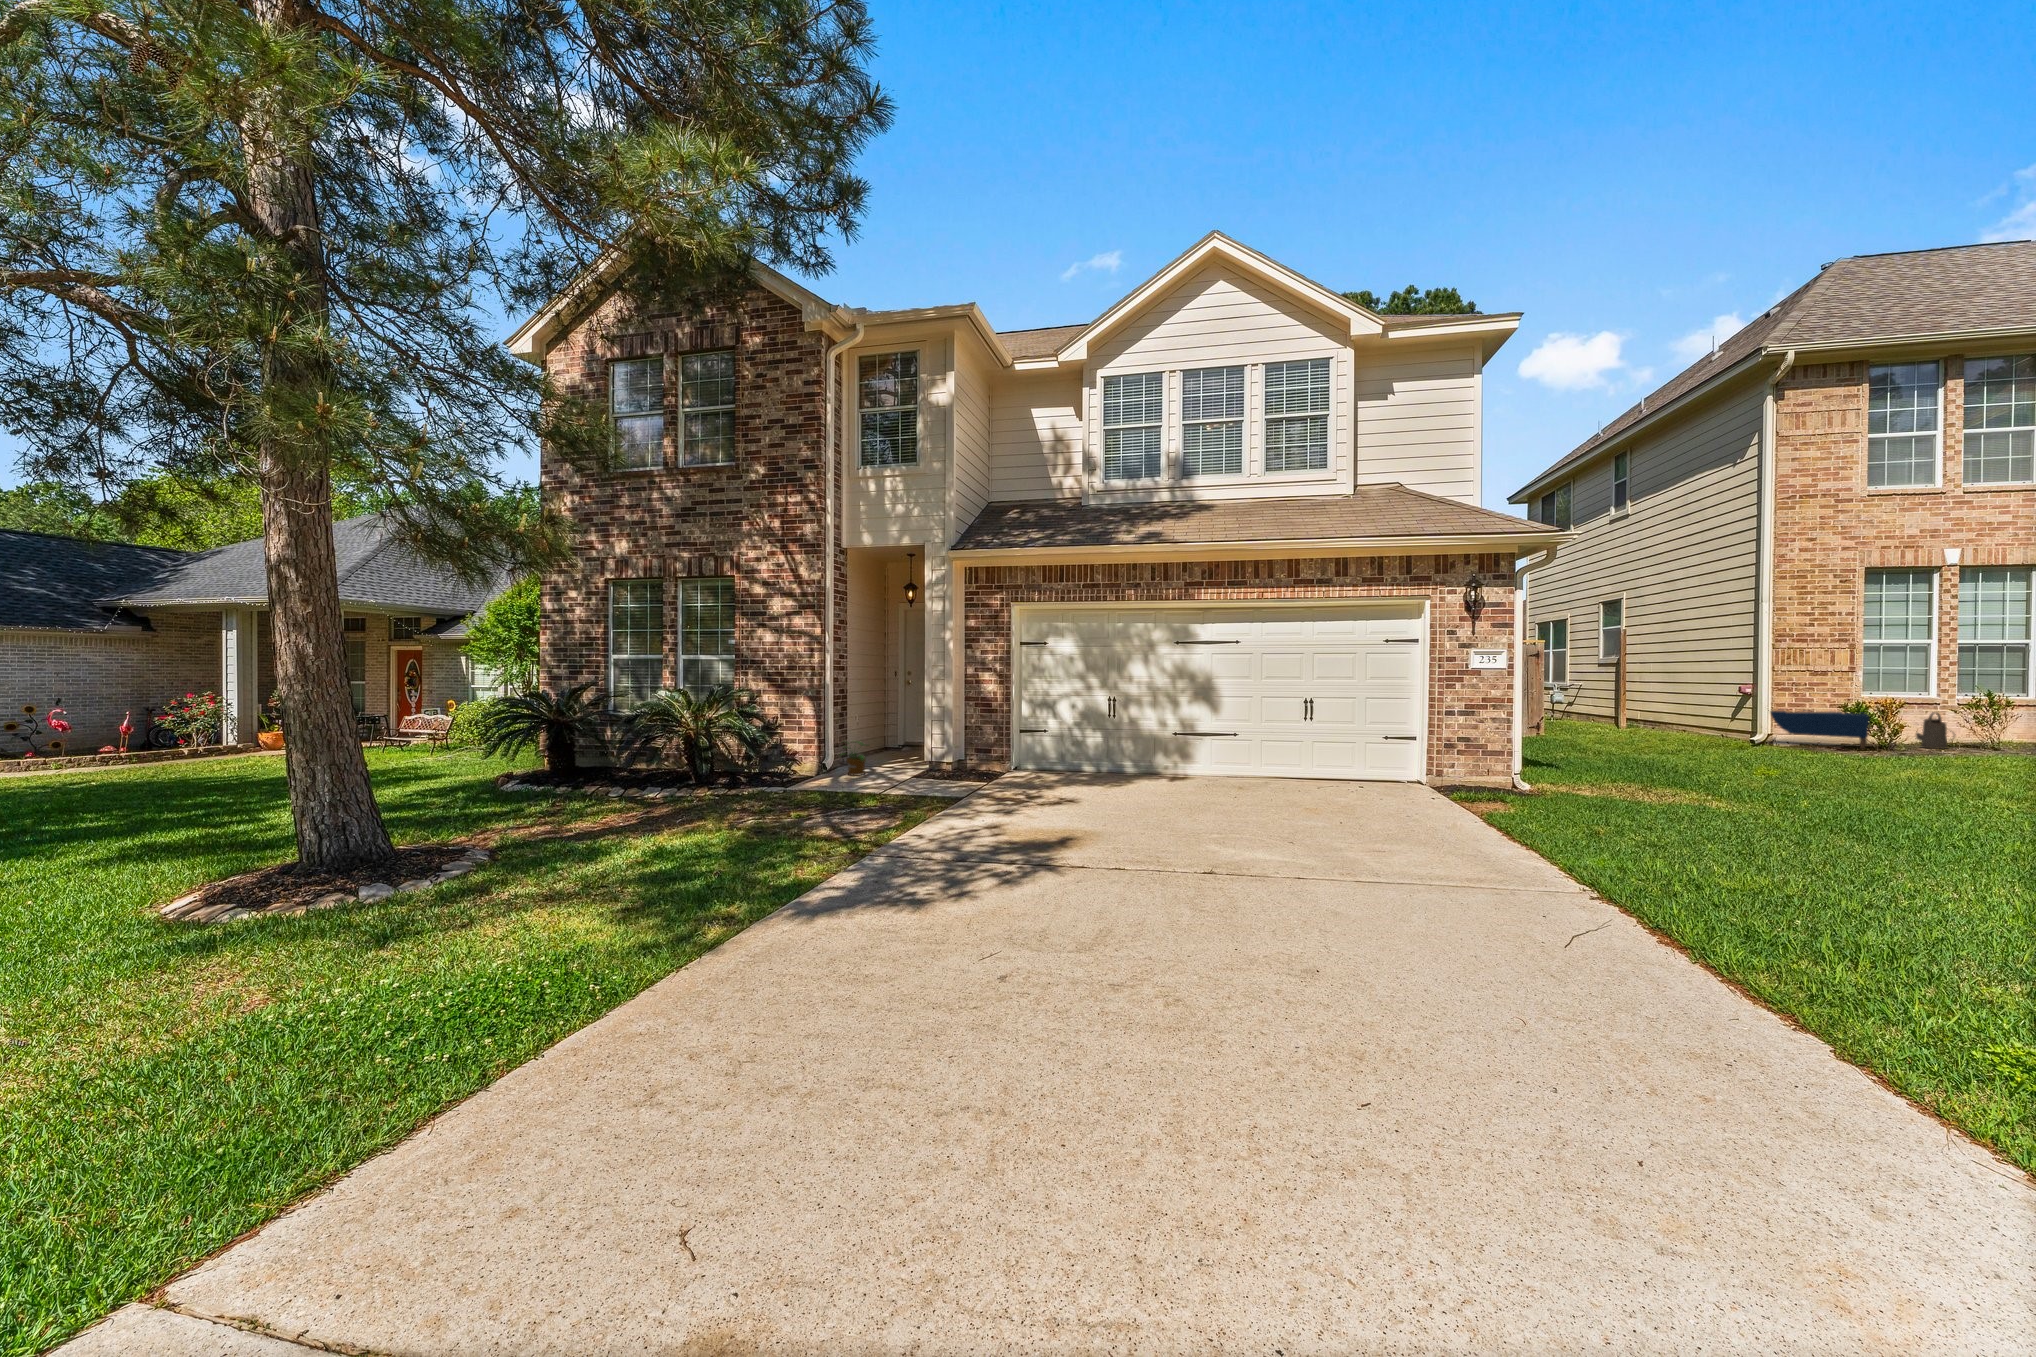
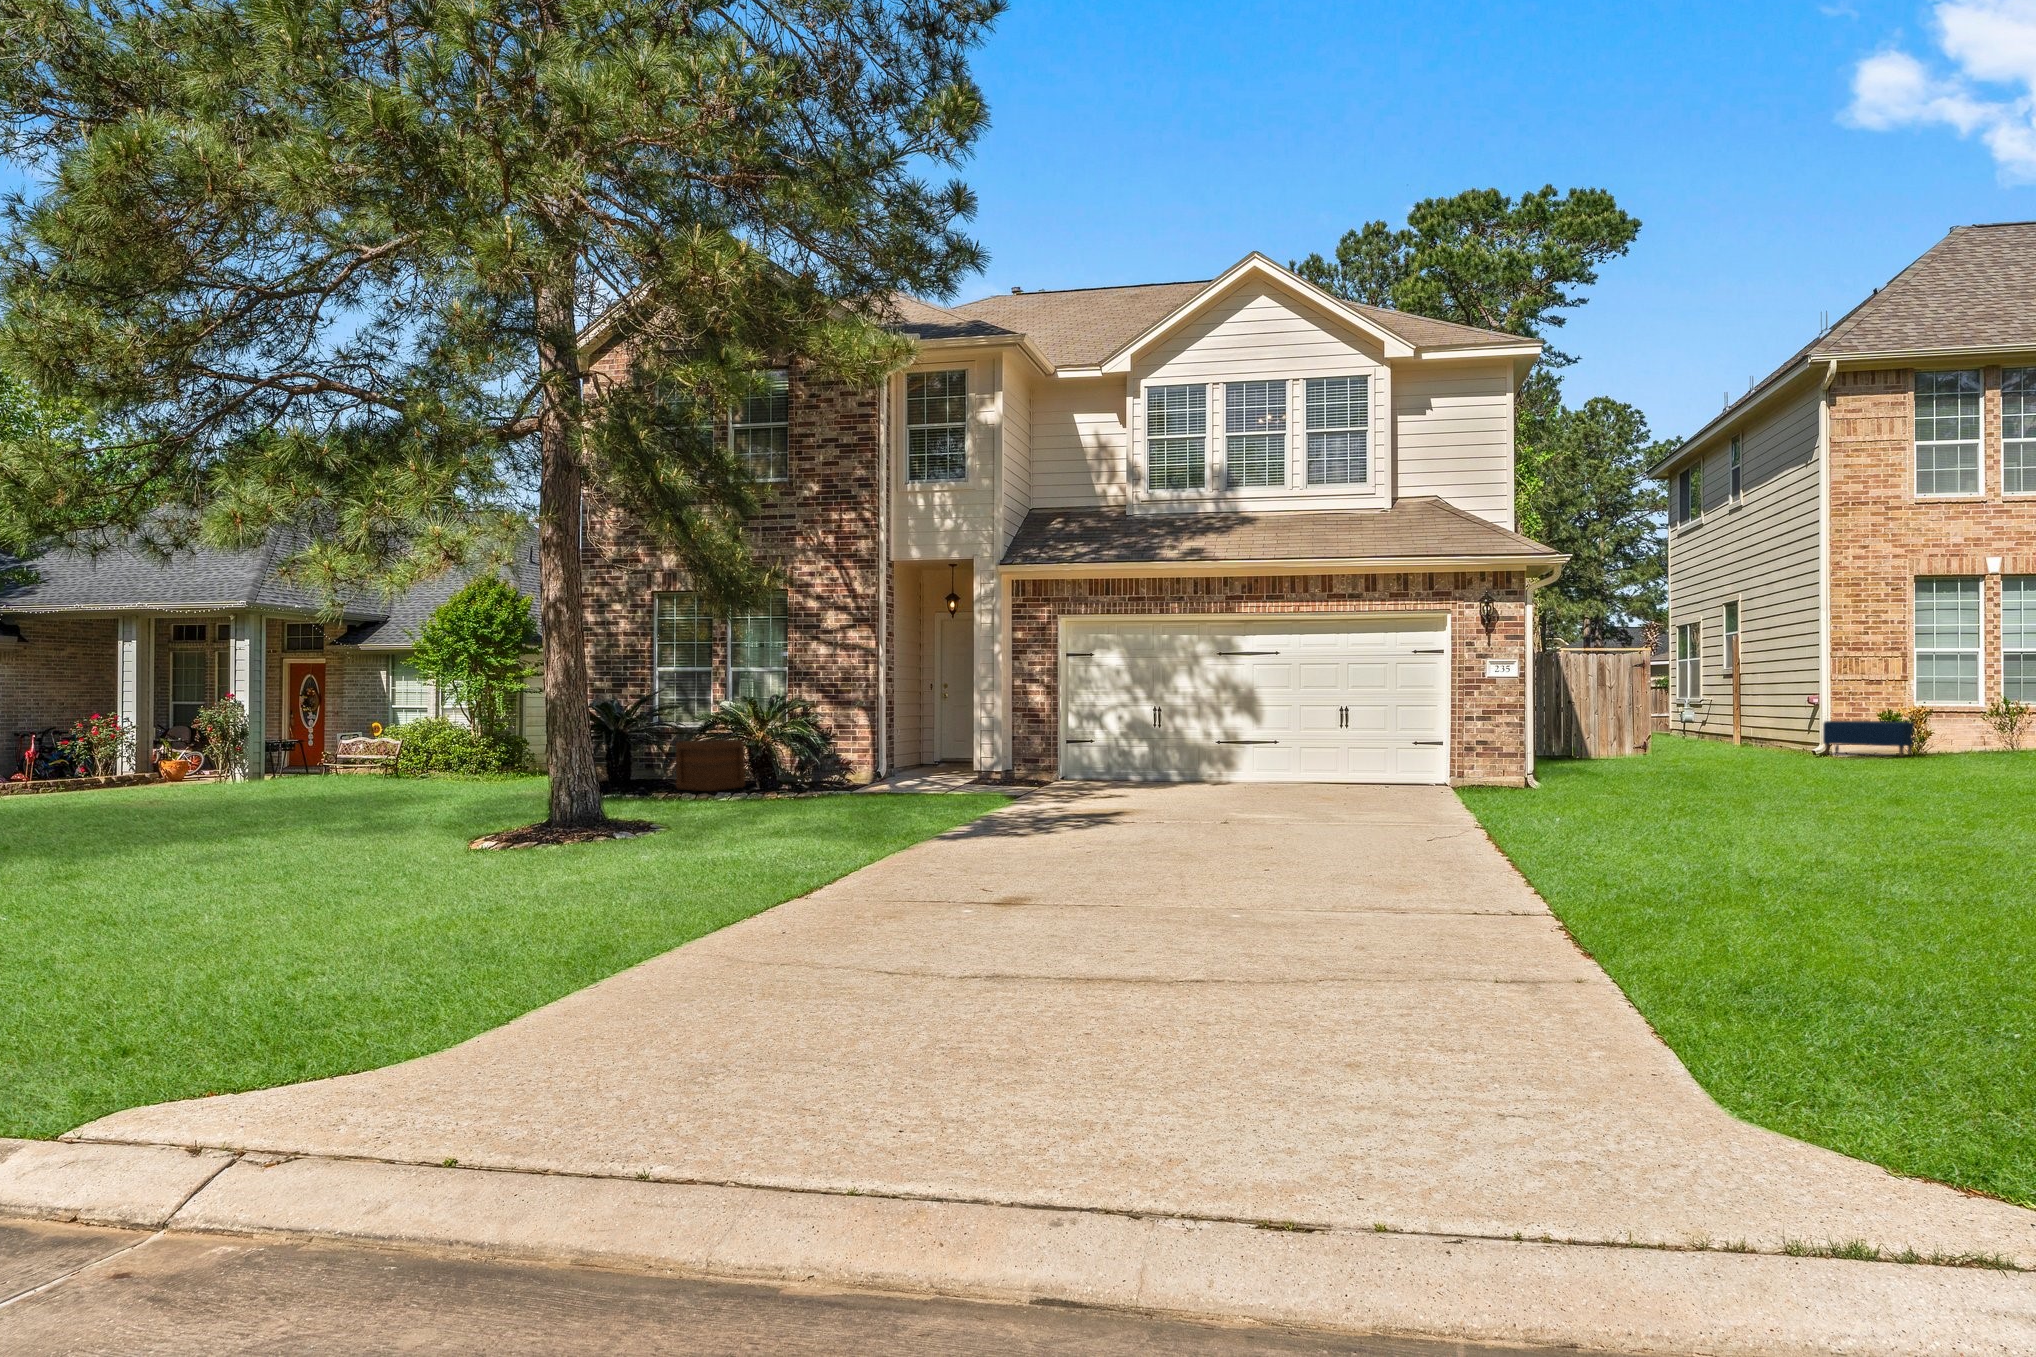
watering can: present [1916,712,1956,749] -> none [1943,720,1985,757]
wooden crate: none [614,727,689,785] -> present [676,739,745,792]
potted plant: present [841,741,870,776] -> none [887,750,923,784]

